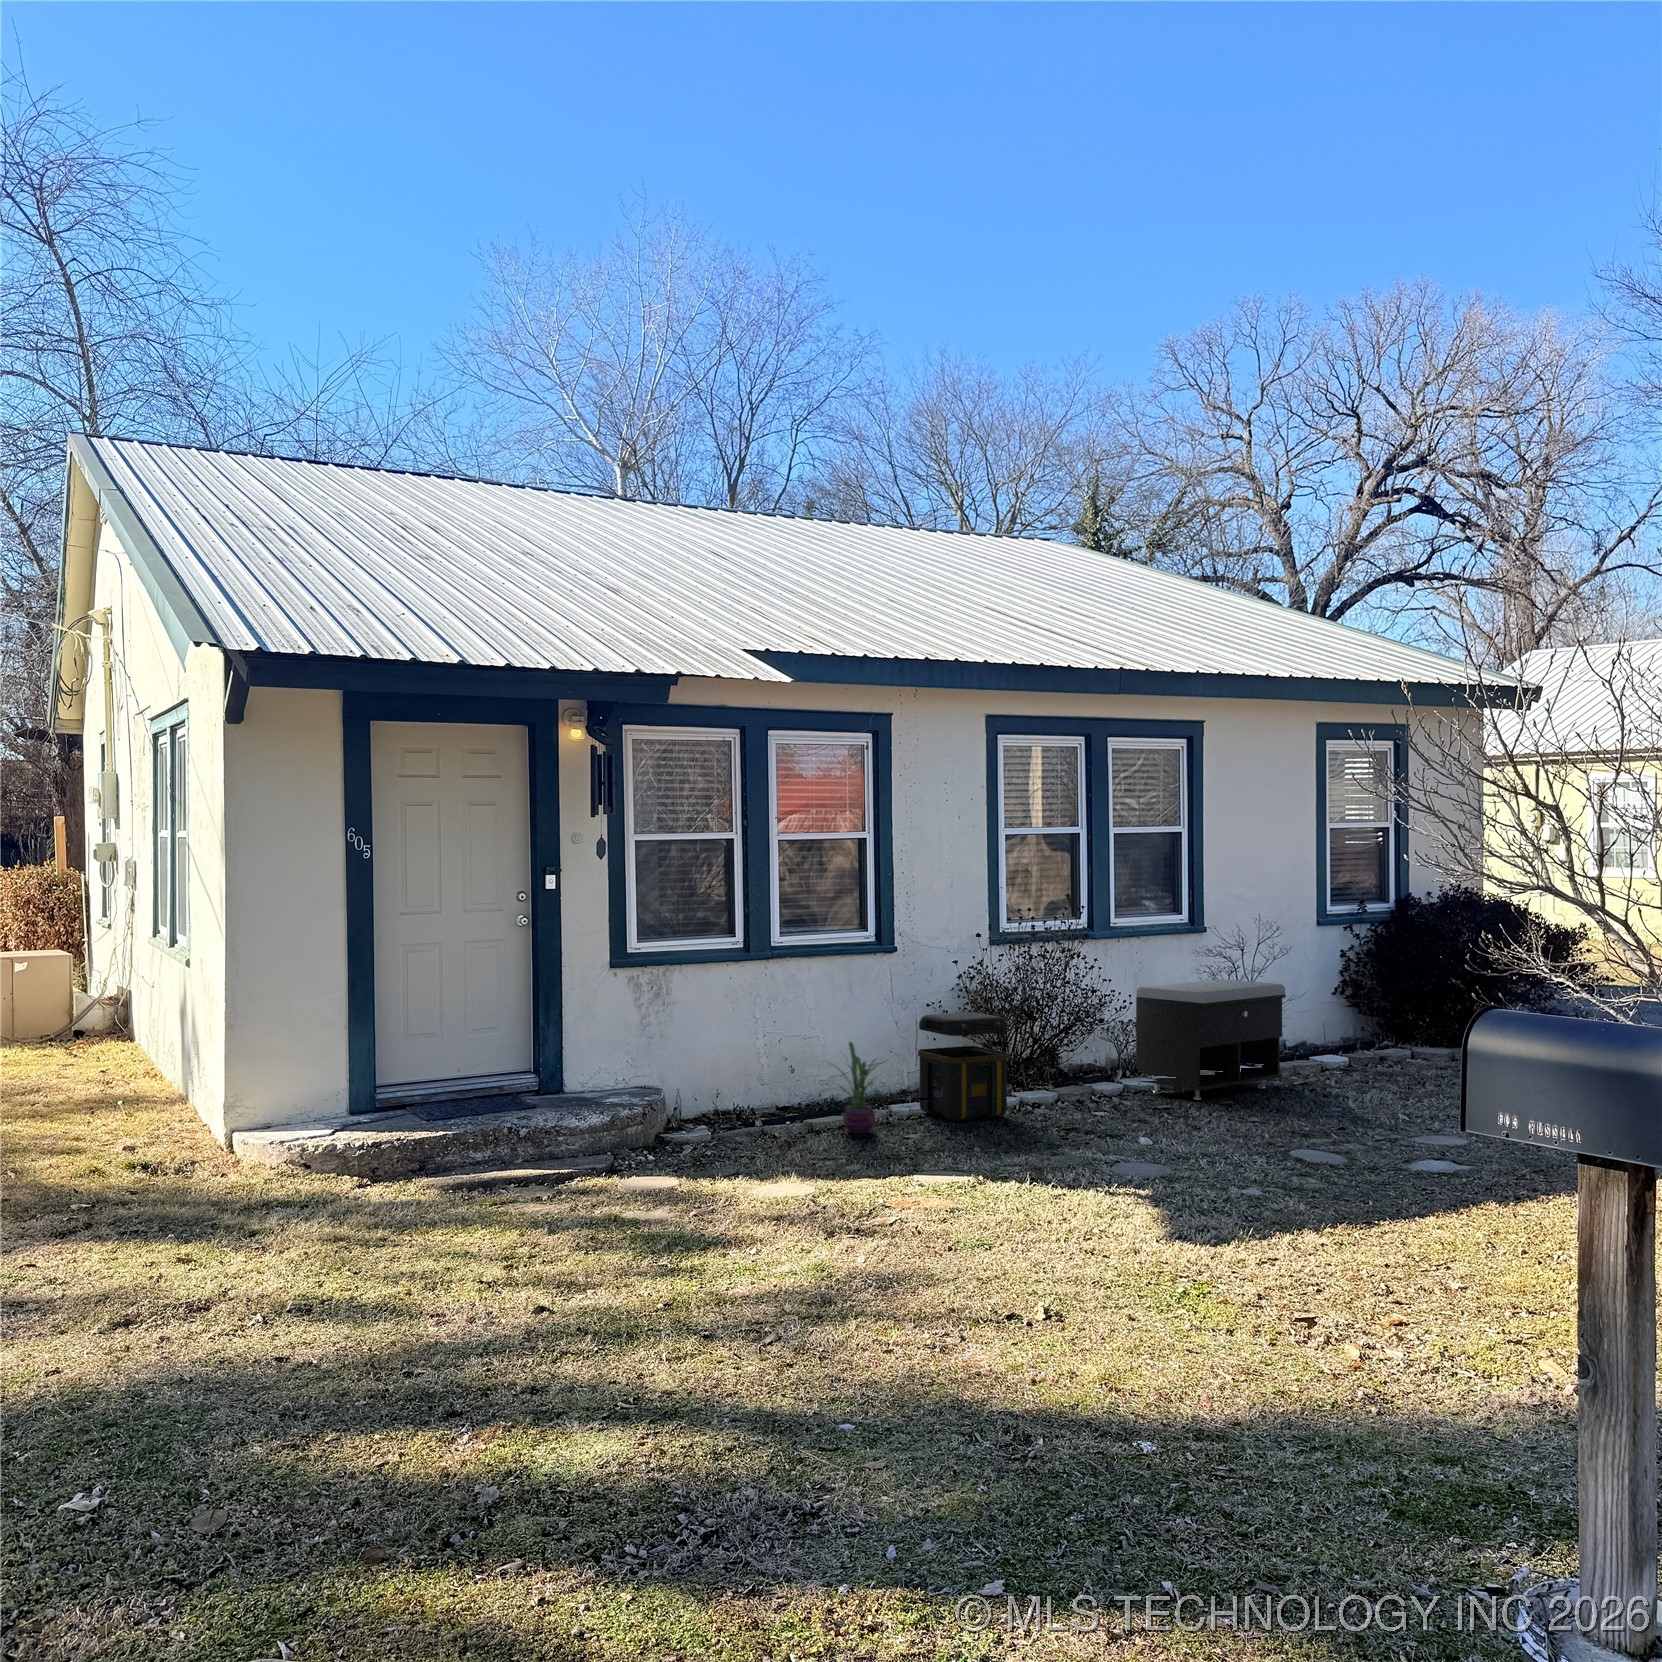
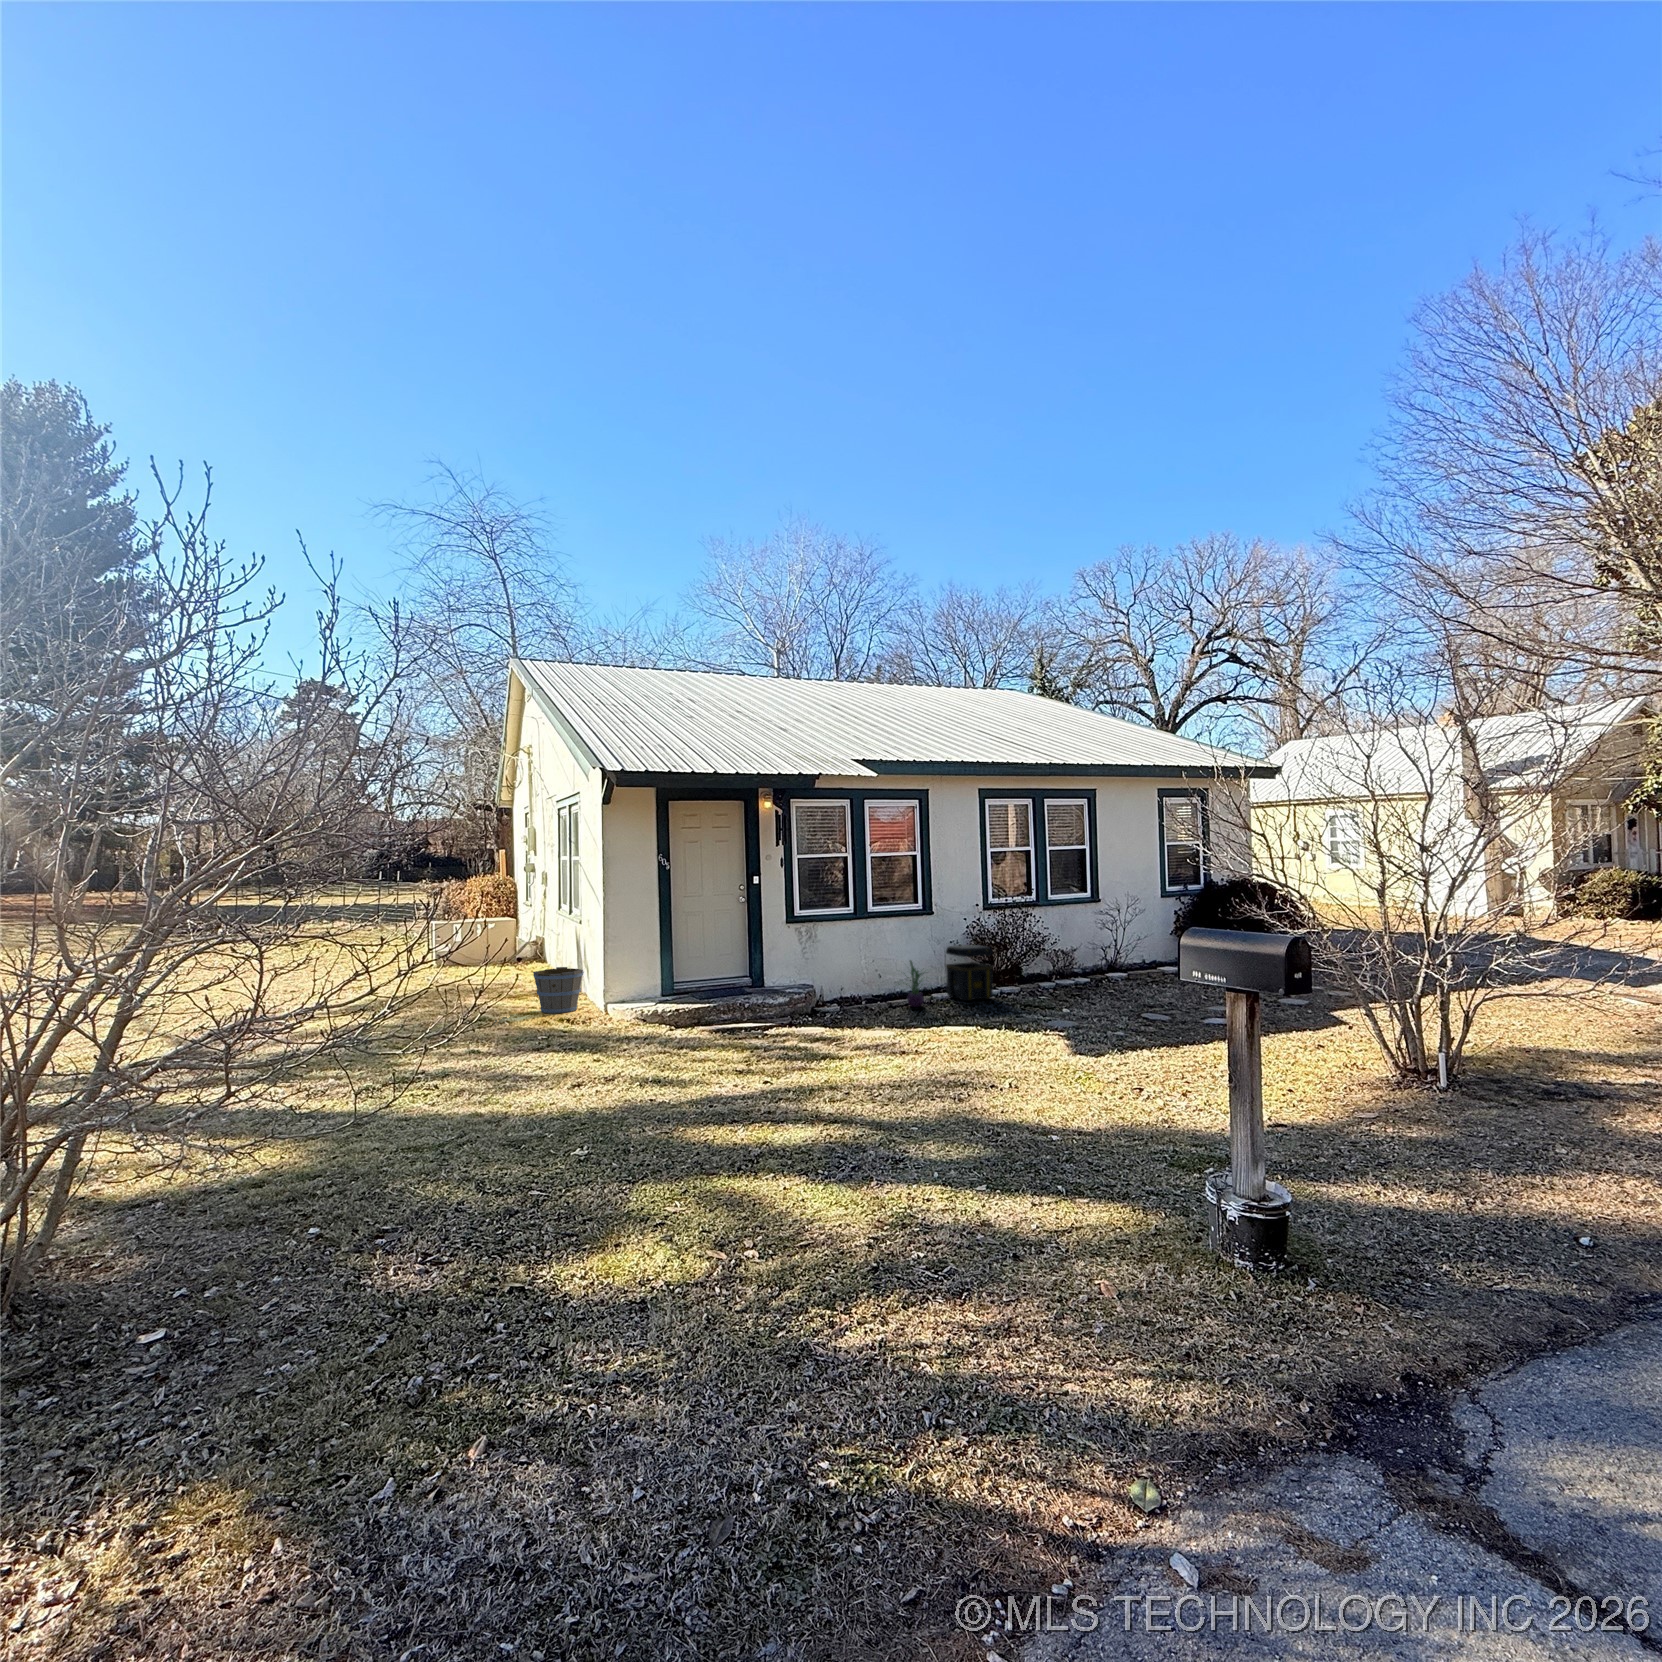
storage bench: present [1136,979,1286,1100] -> none [1061,927,1142,990]
wooden bucket: none [93,1051,200,1145] -> present [533,967,584,1014]

